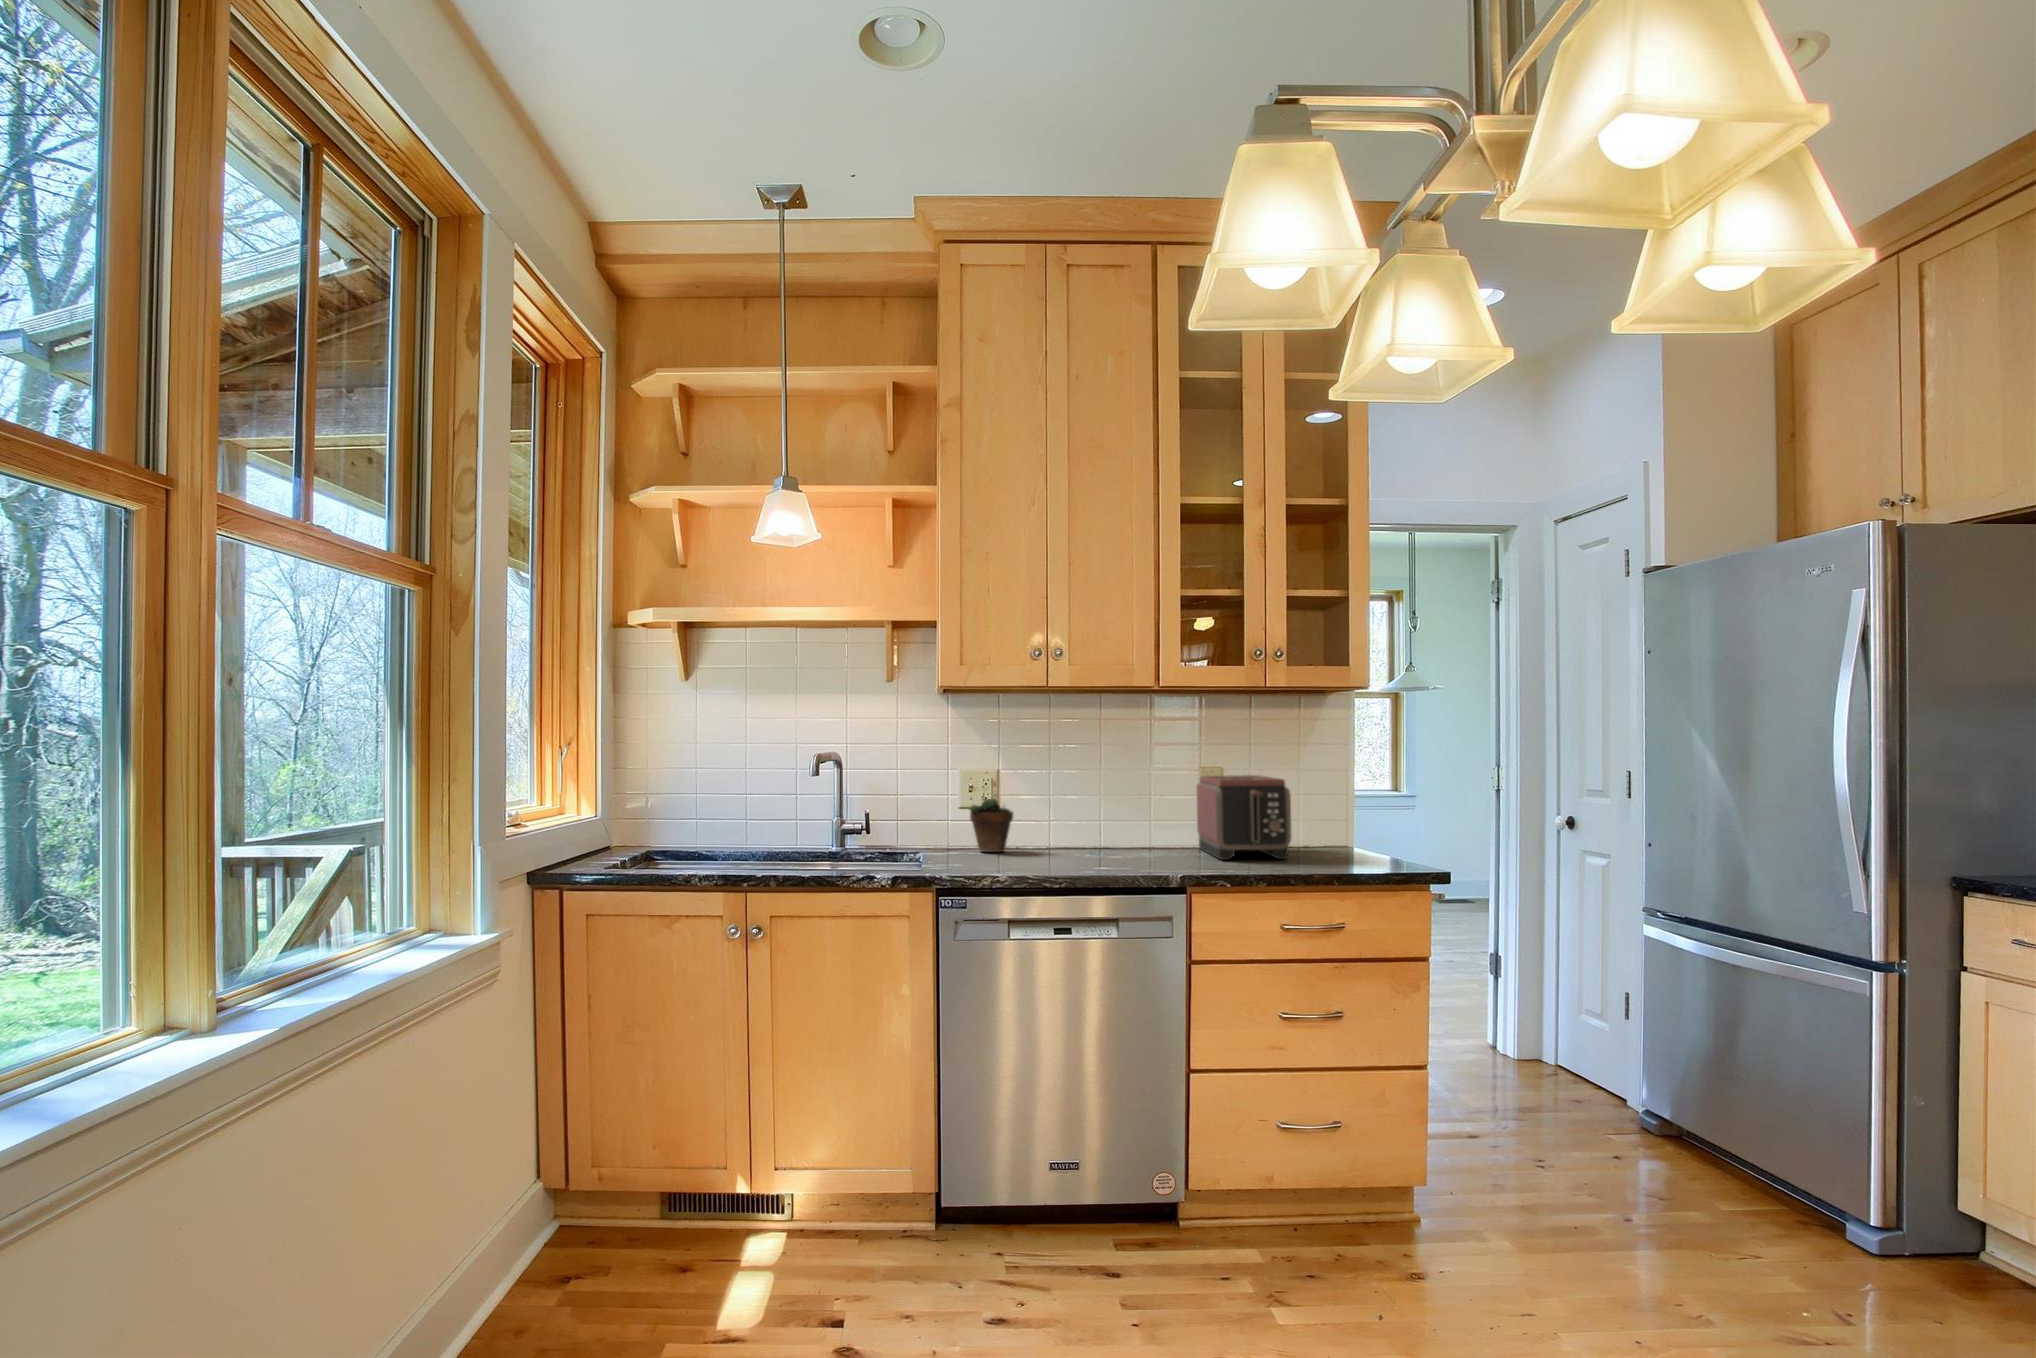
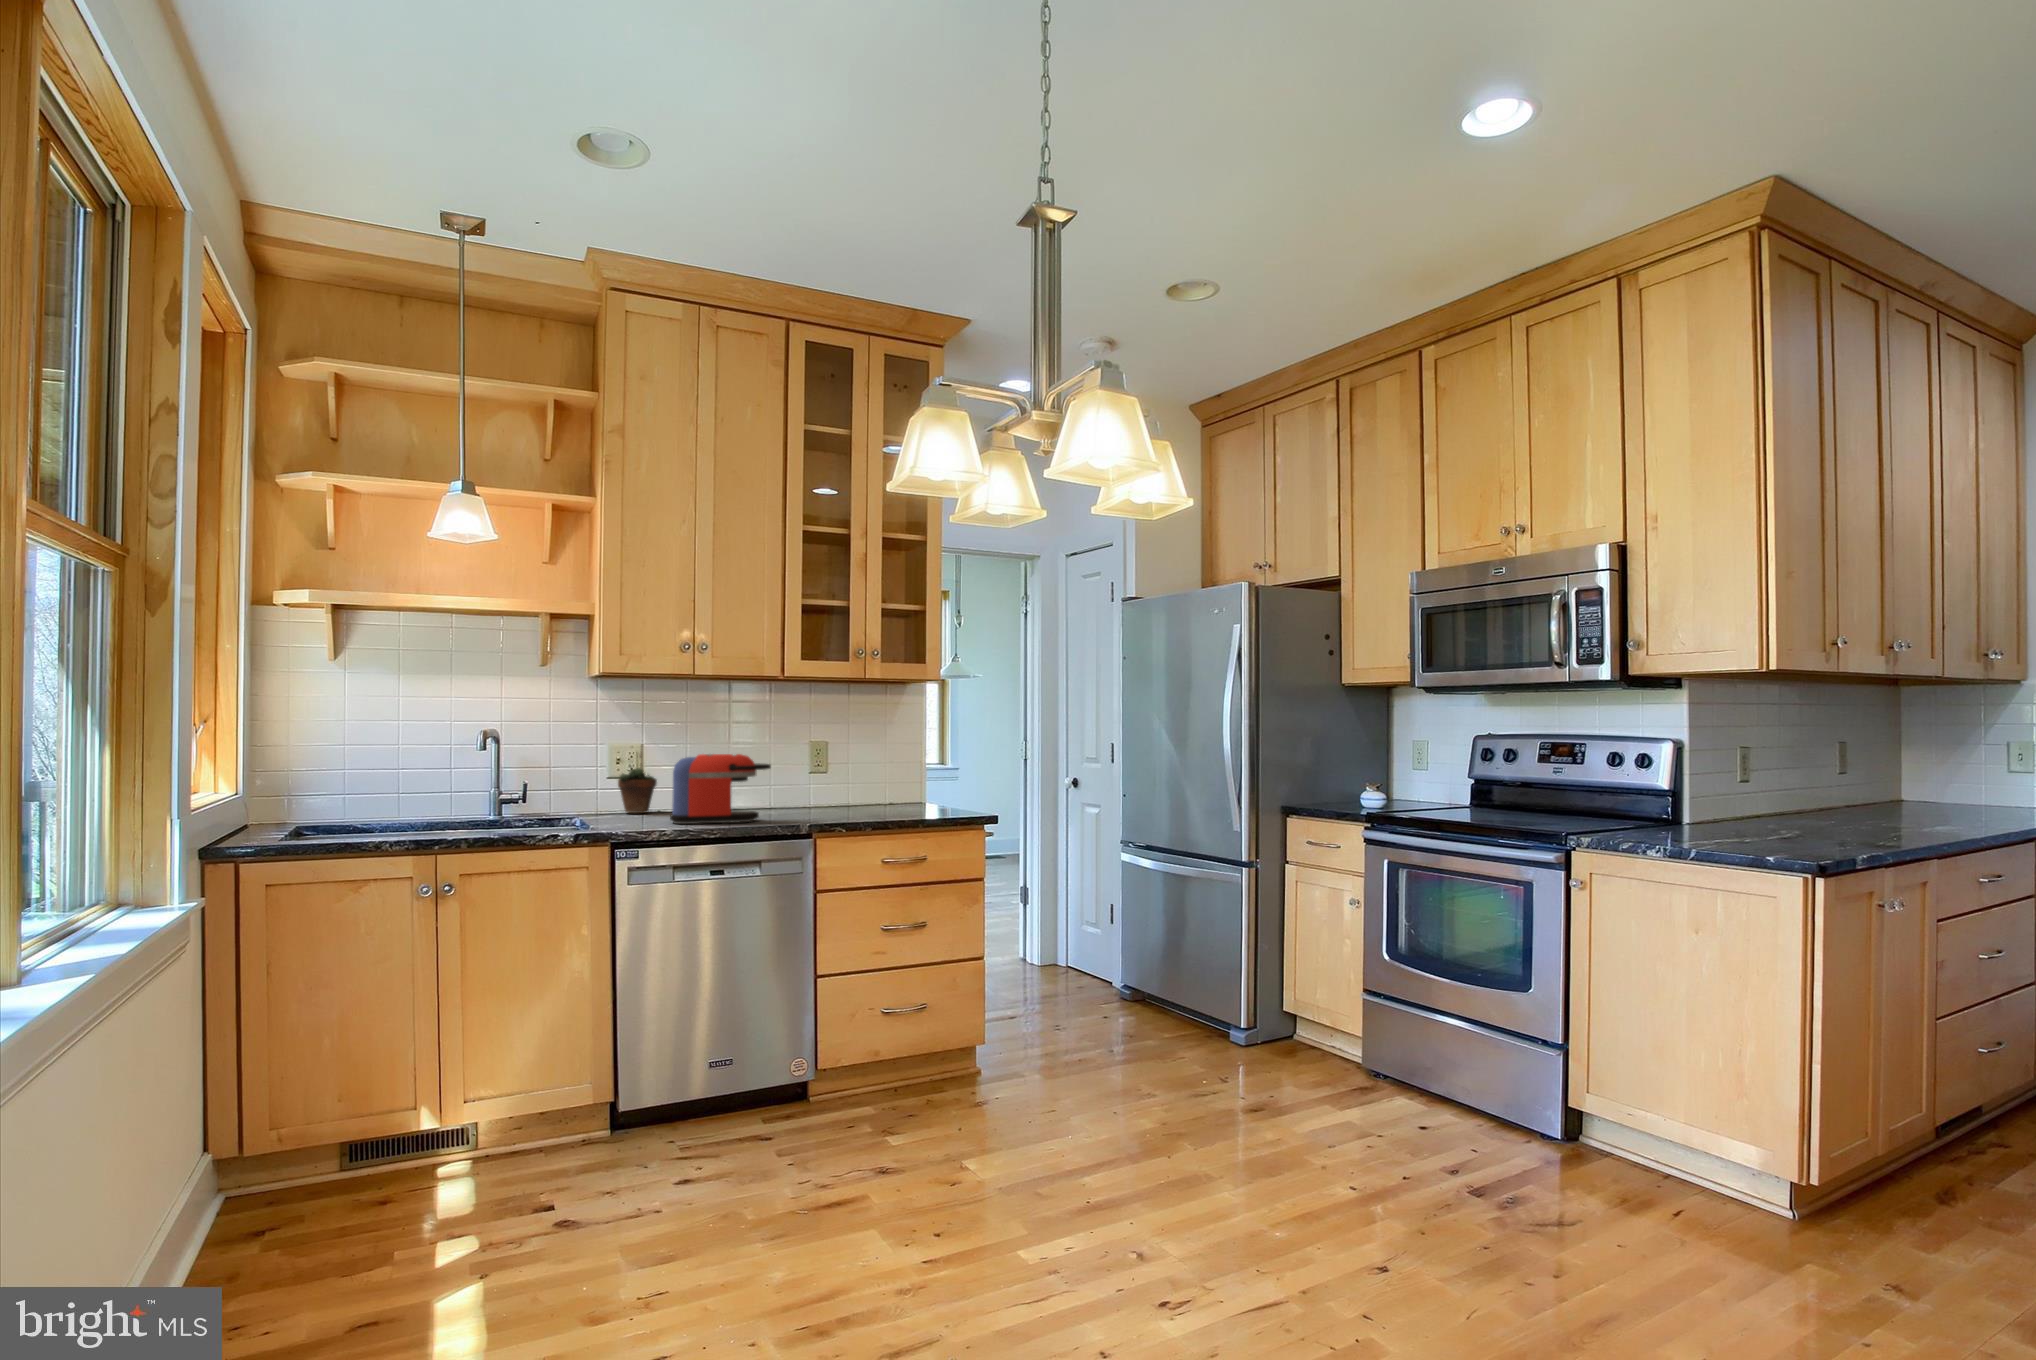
toaster: present [1197,775,1292,860] -> none [807,747,887,813]
coffee maker: none [1014,783,1133,868] -> present [670,754,771,824]

